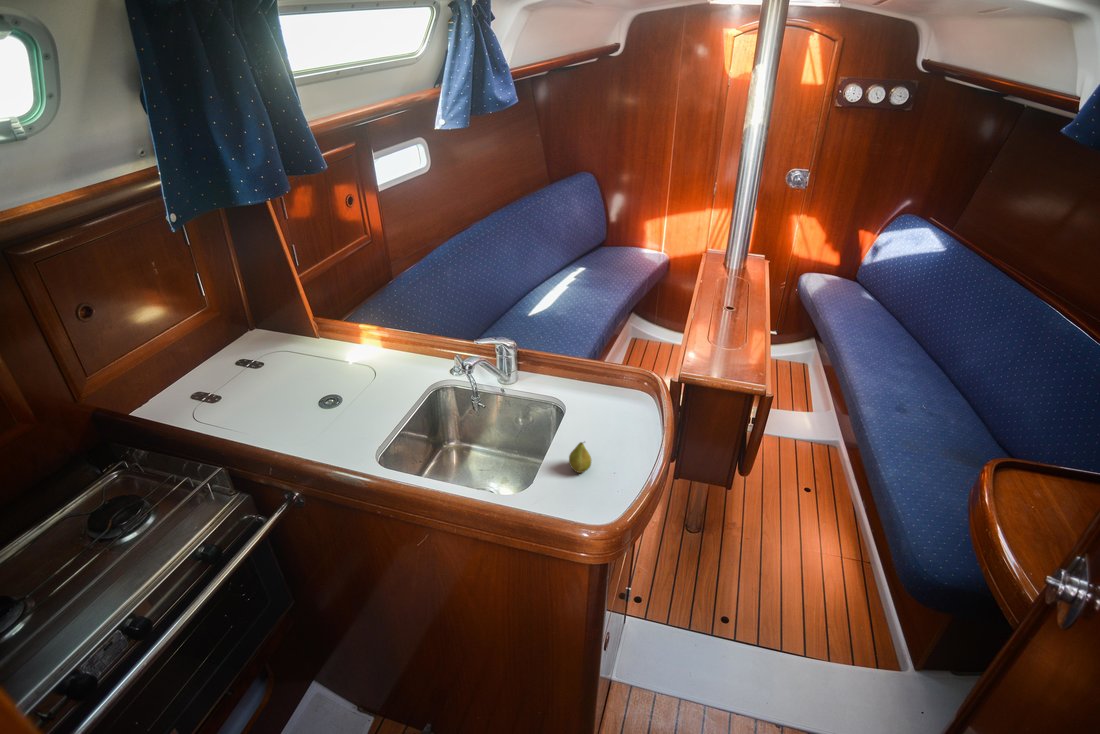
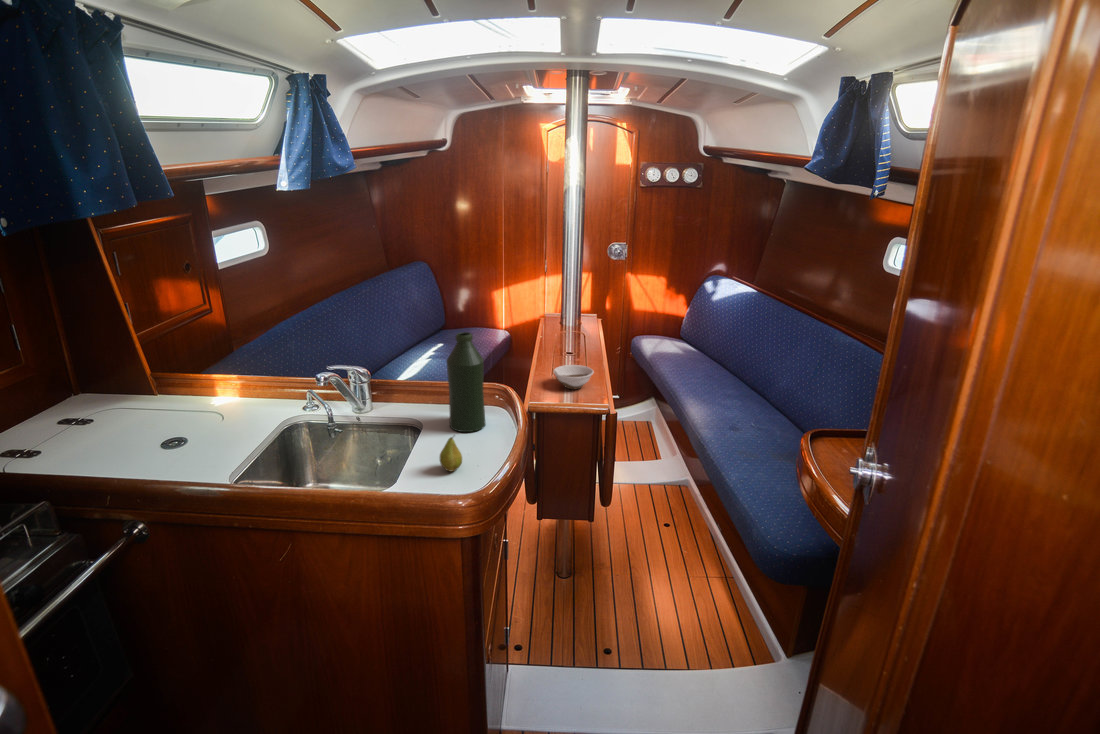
bottle: none [585,322,624,421] -> present [446,332,485,432]
bowl: none [703,324,748,353] -> present [553,365,593,389]

